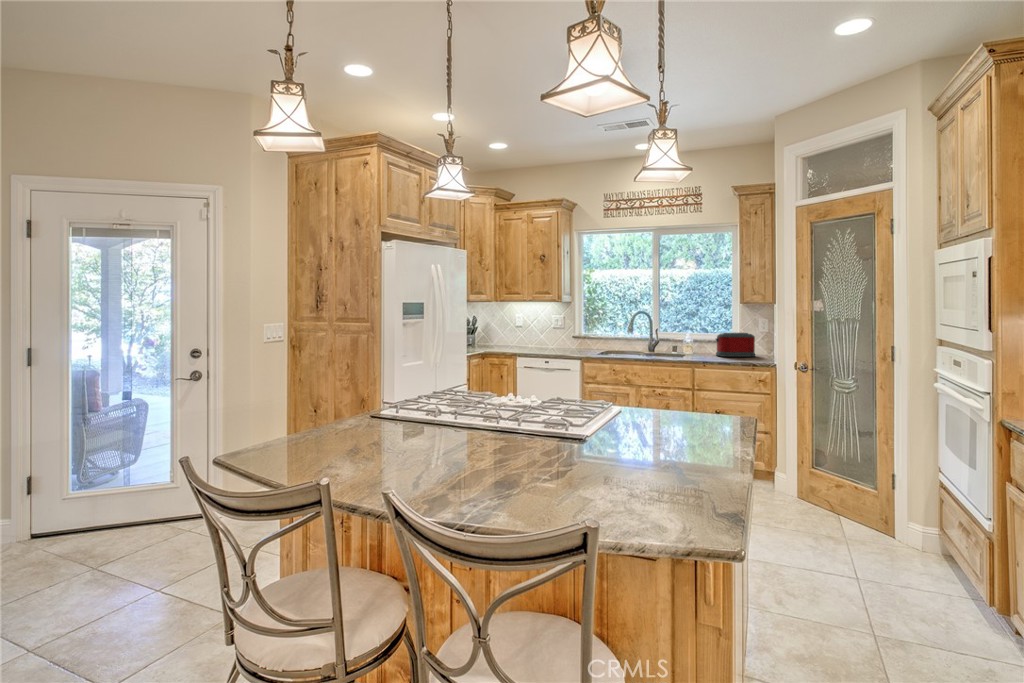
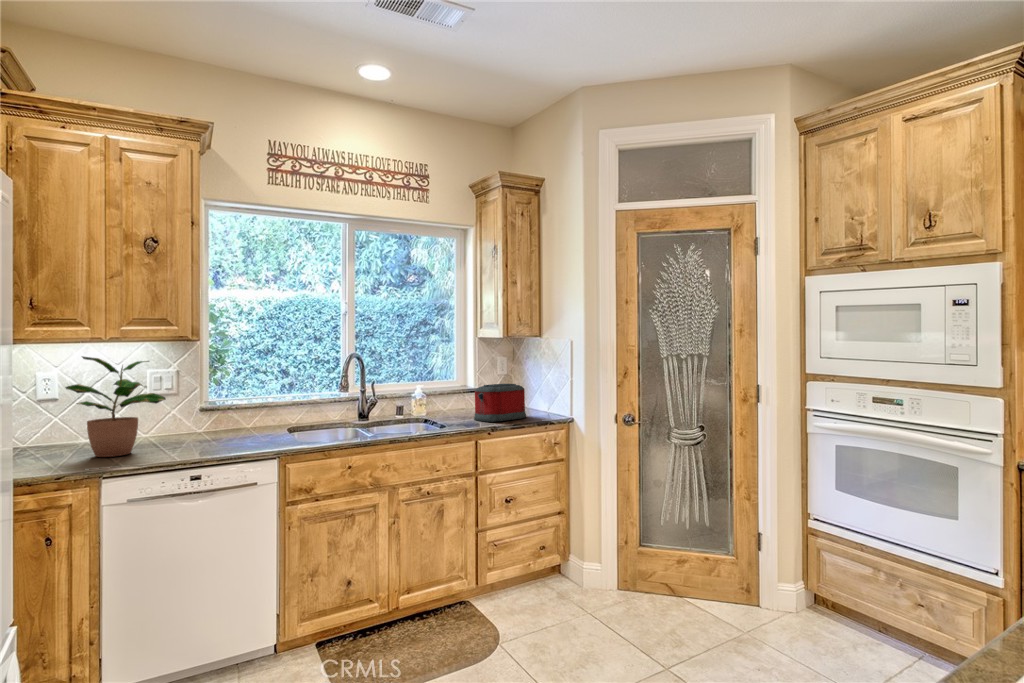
potted plant: none [512,311,543,353] -> present [65,356,166,457]

